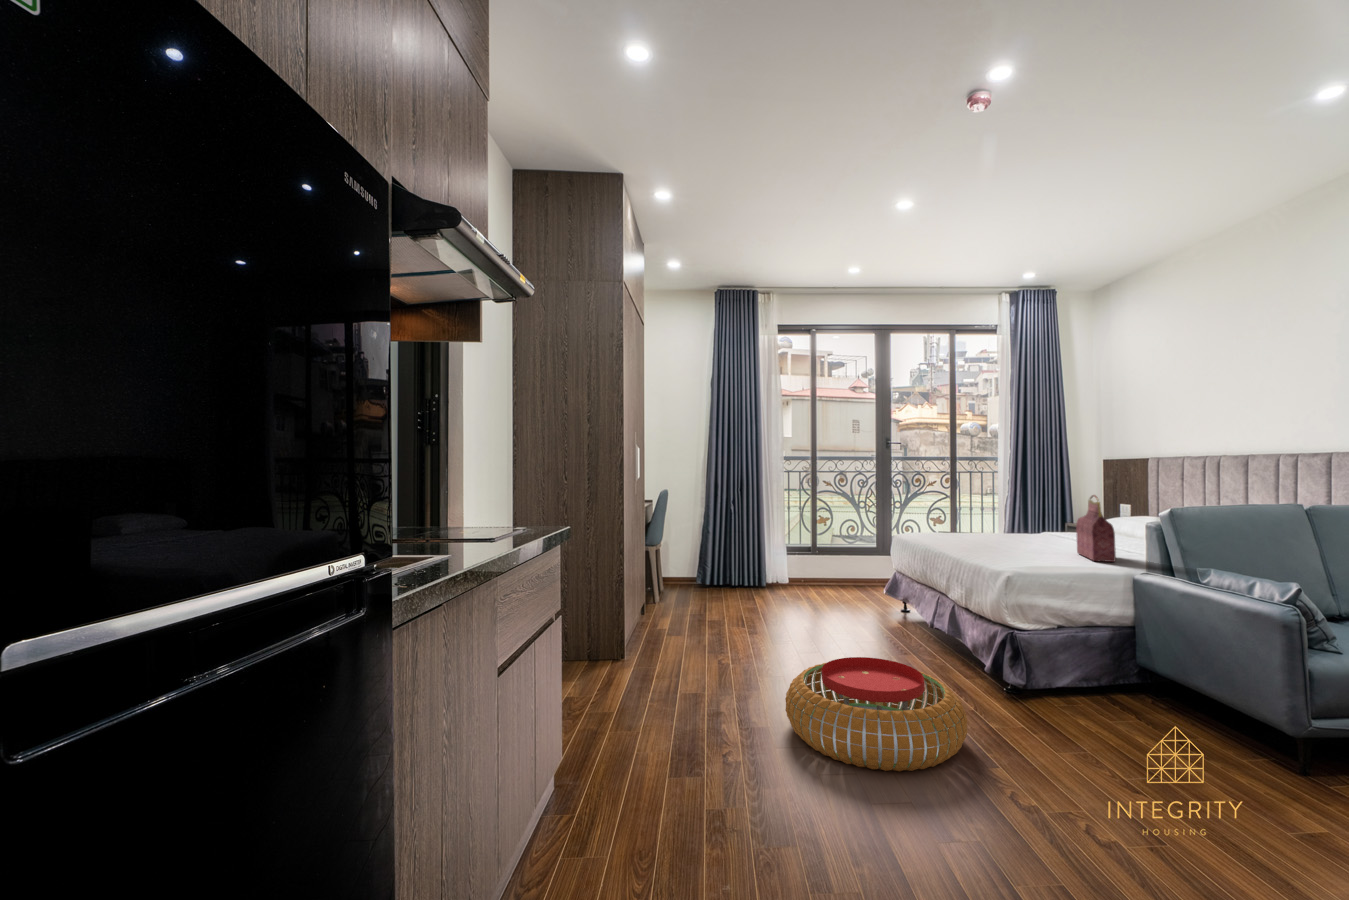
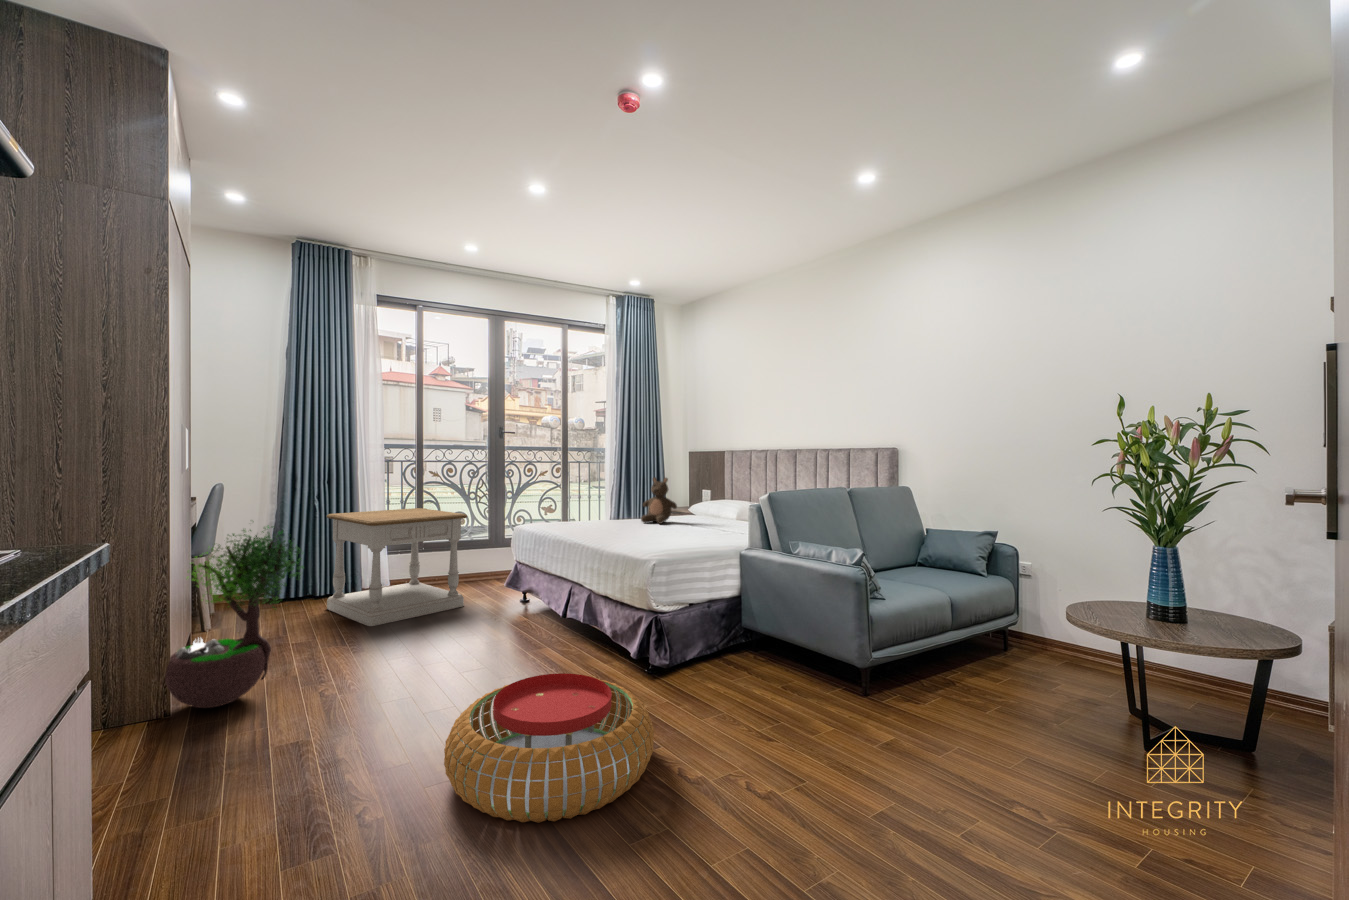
stuffed bear: none [1030,489,1079,541] -> present [641,477,677,524]
handbag: present [1076,495,1116,562] -> none [688,482,722,540]
side table: none [741,515,847,609] -> present [327,508,467,626]
potted tree: none [641,517,713,642] -> present [165,526,304,708]

